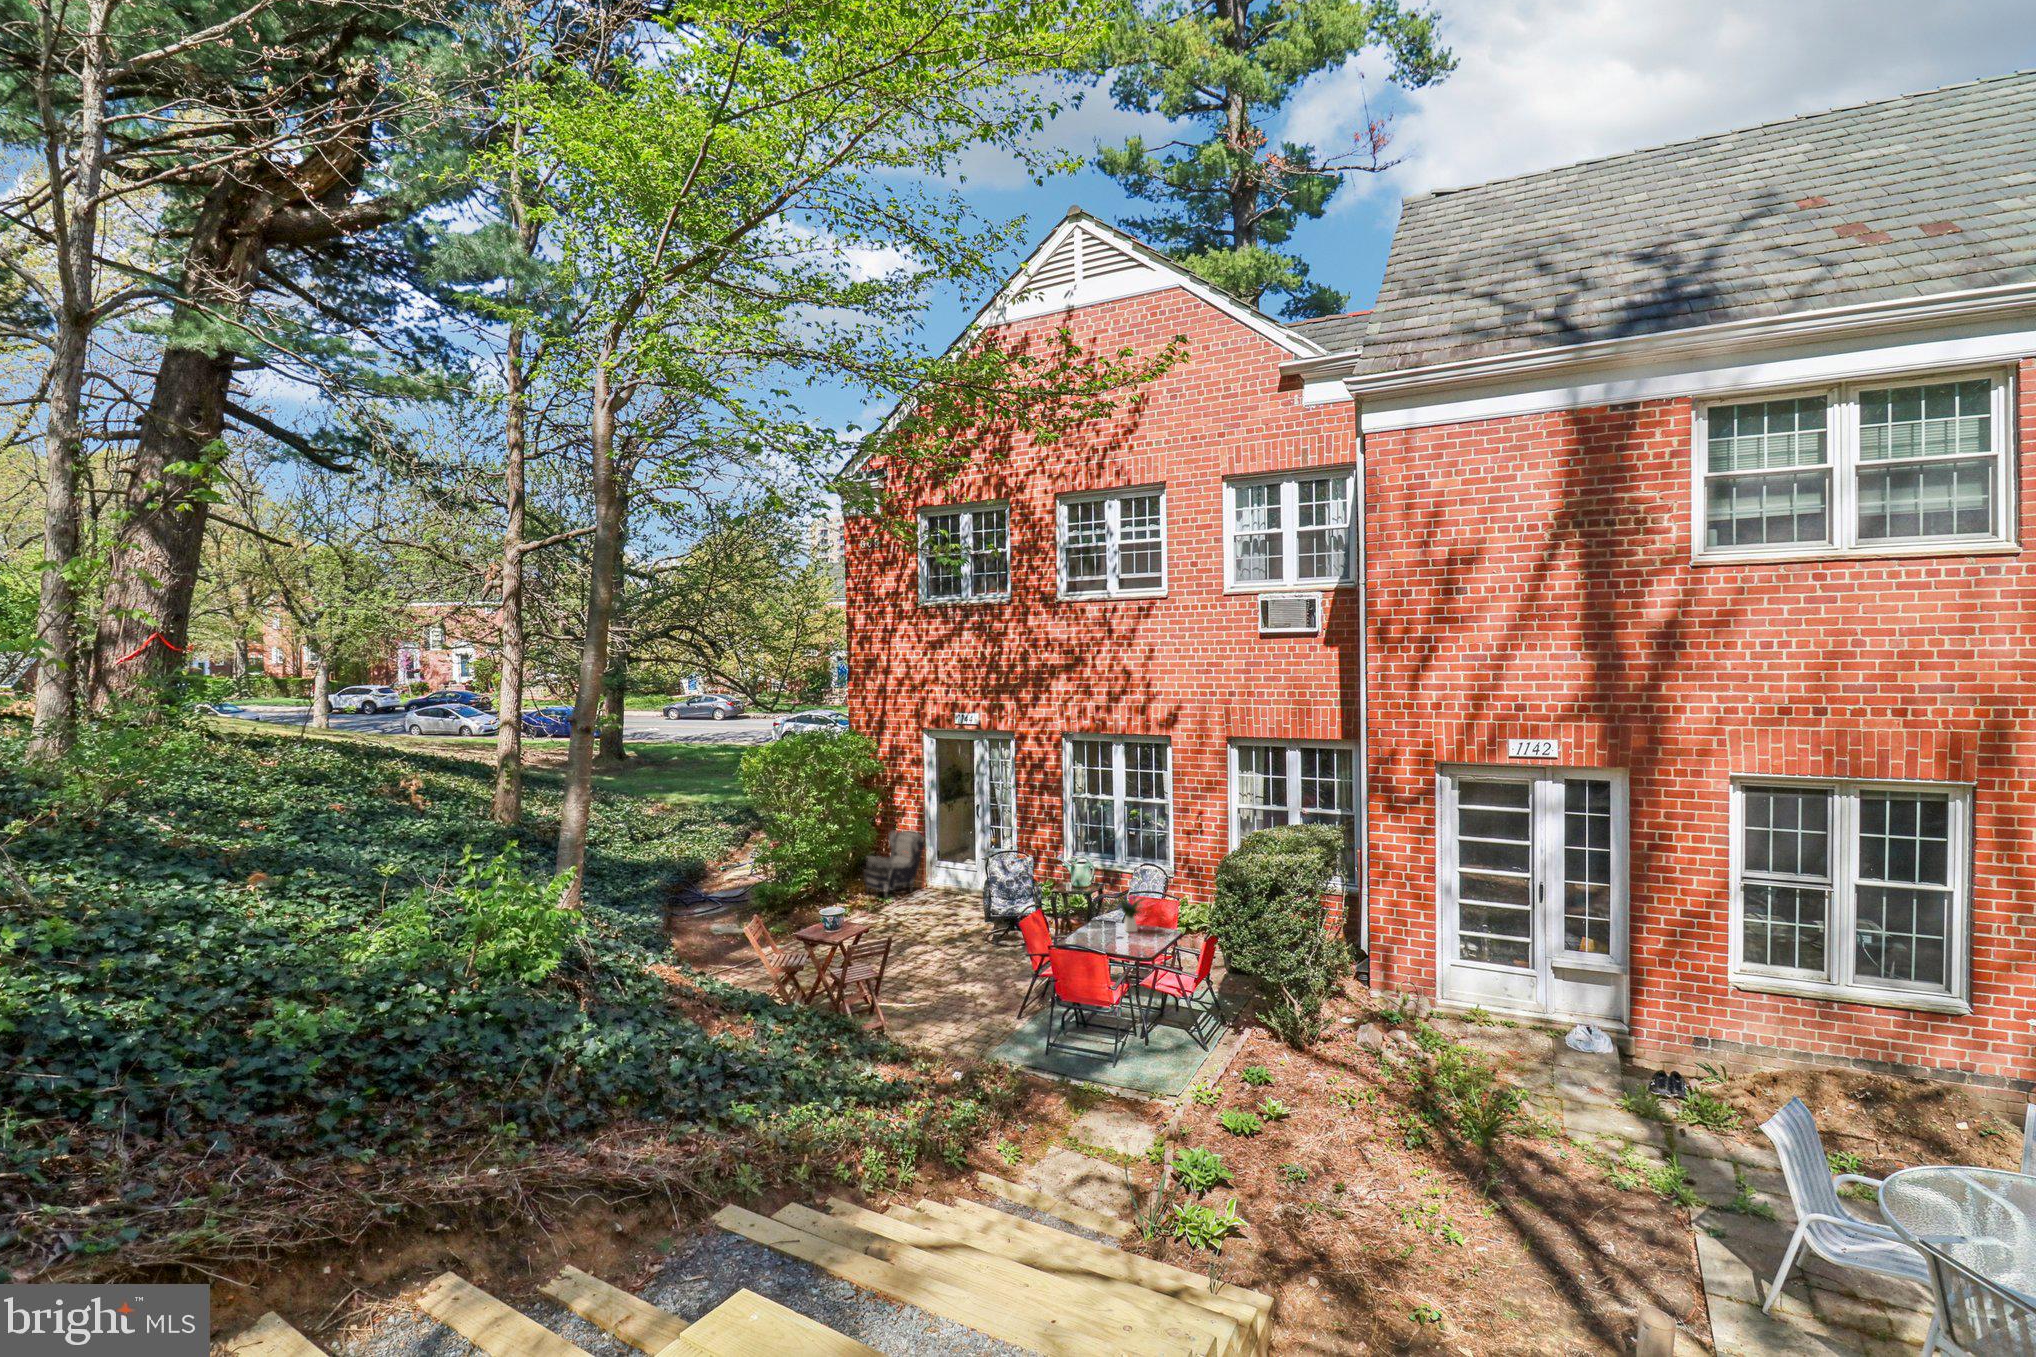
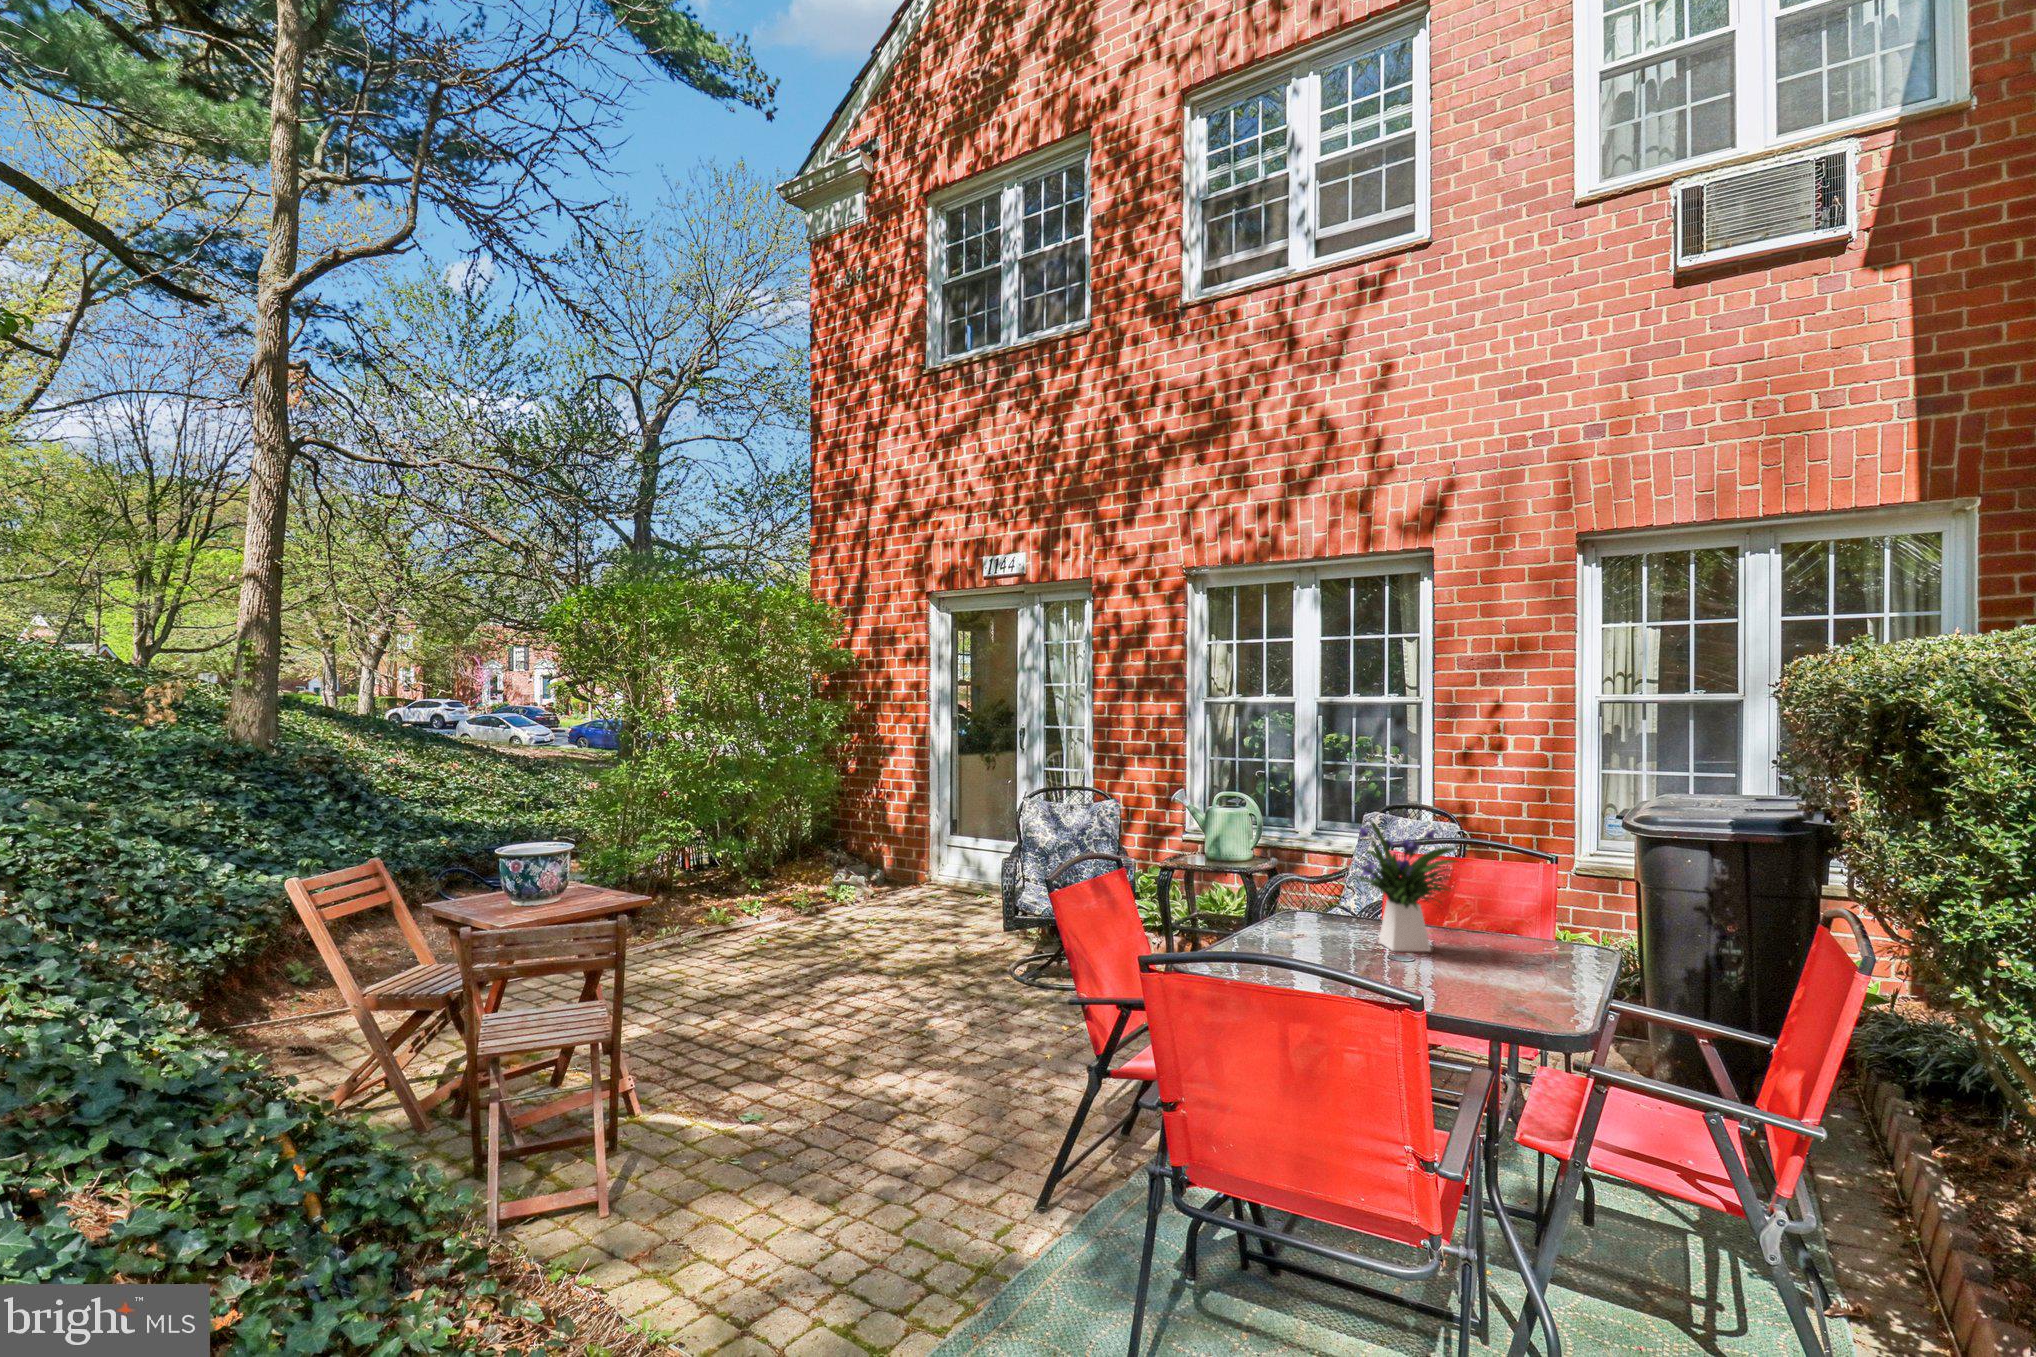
armchair: present [864,830,924,898] -> none [806,778,921,902]

